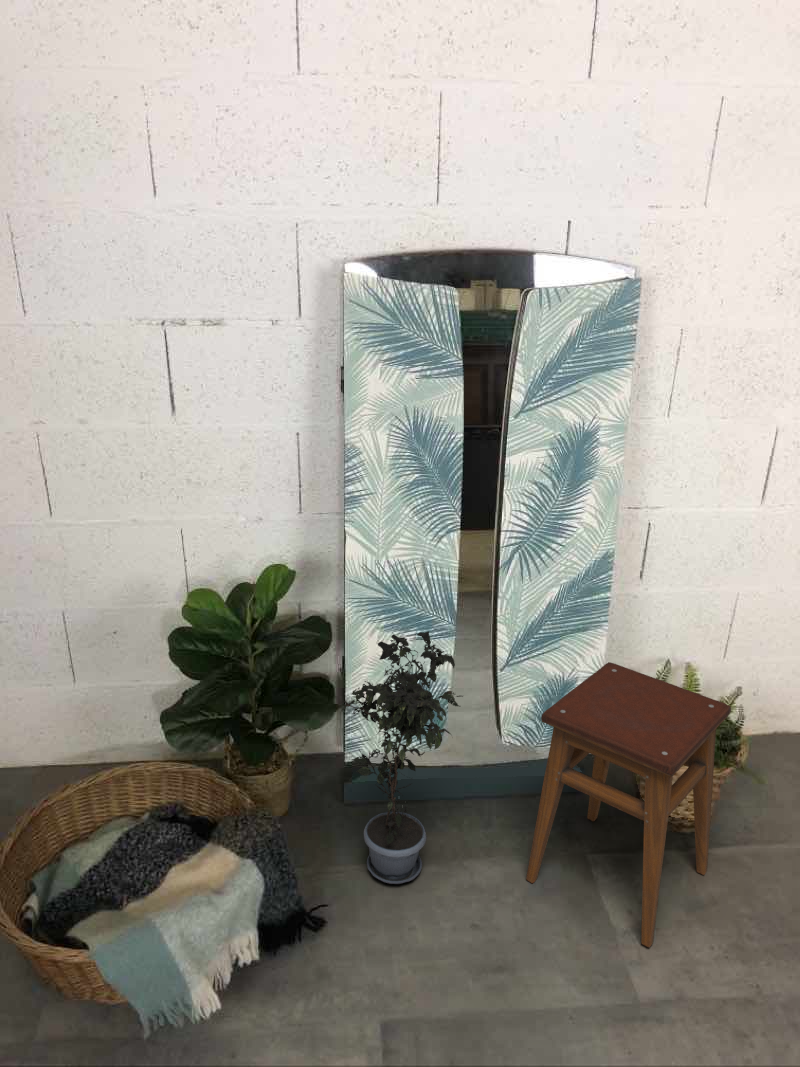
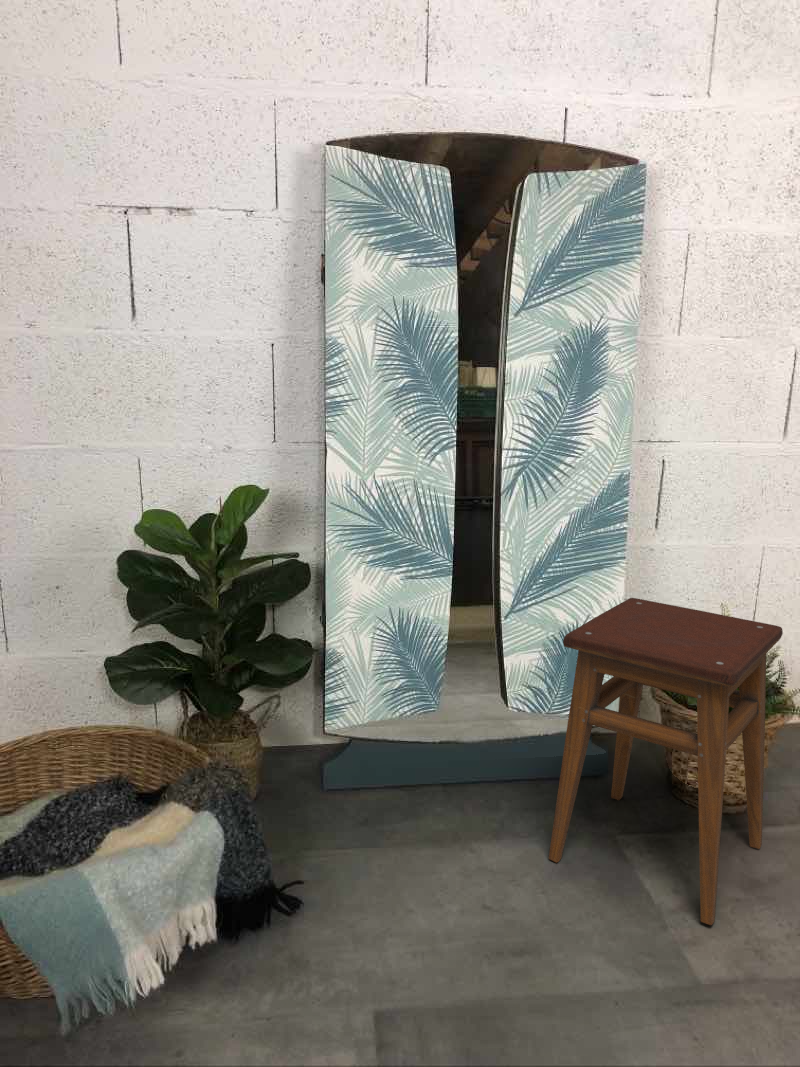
potted plant: present [338,631,463,884] -> none [319,541,471,868]

